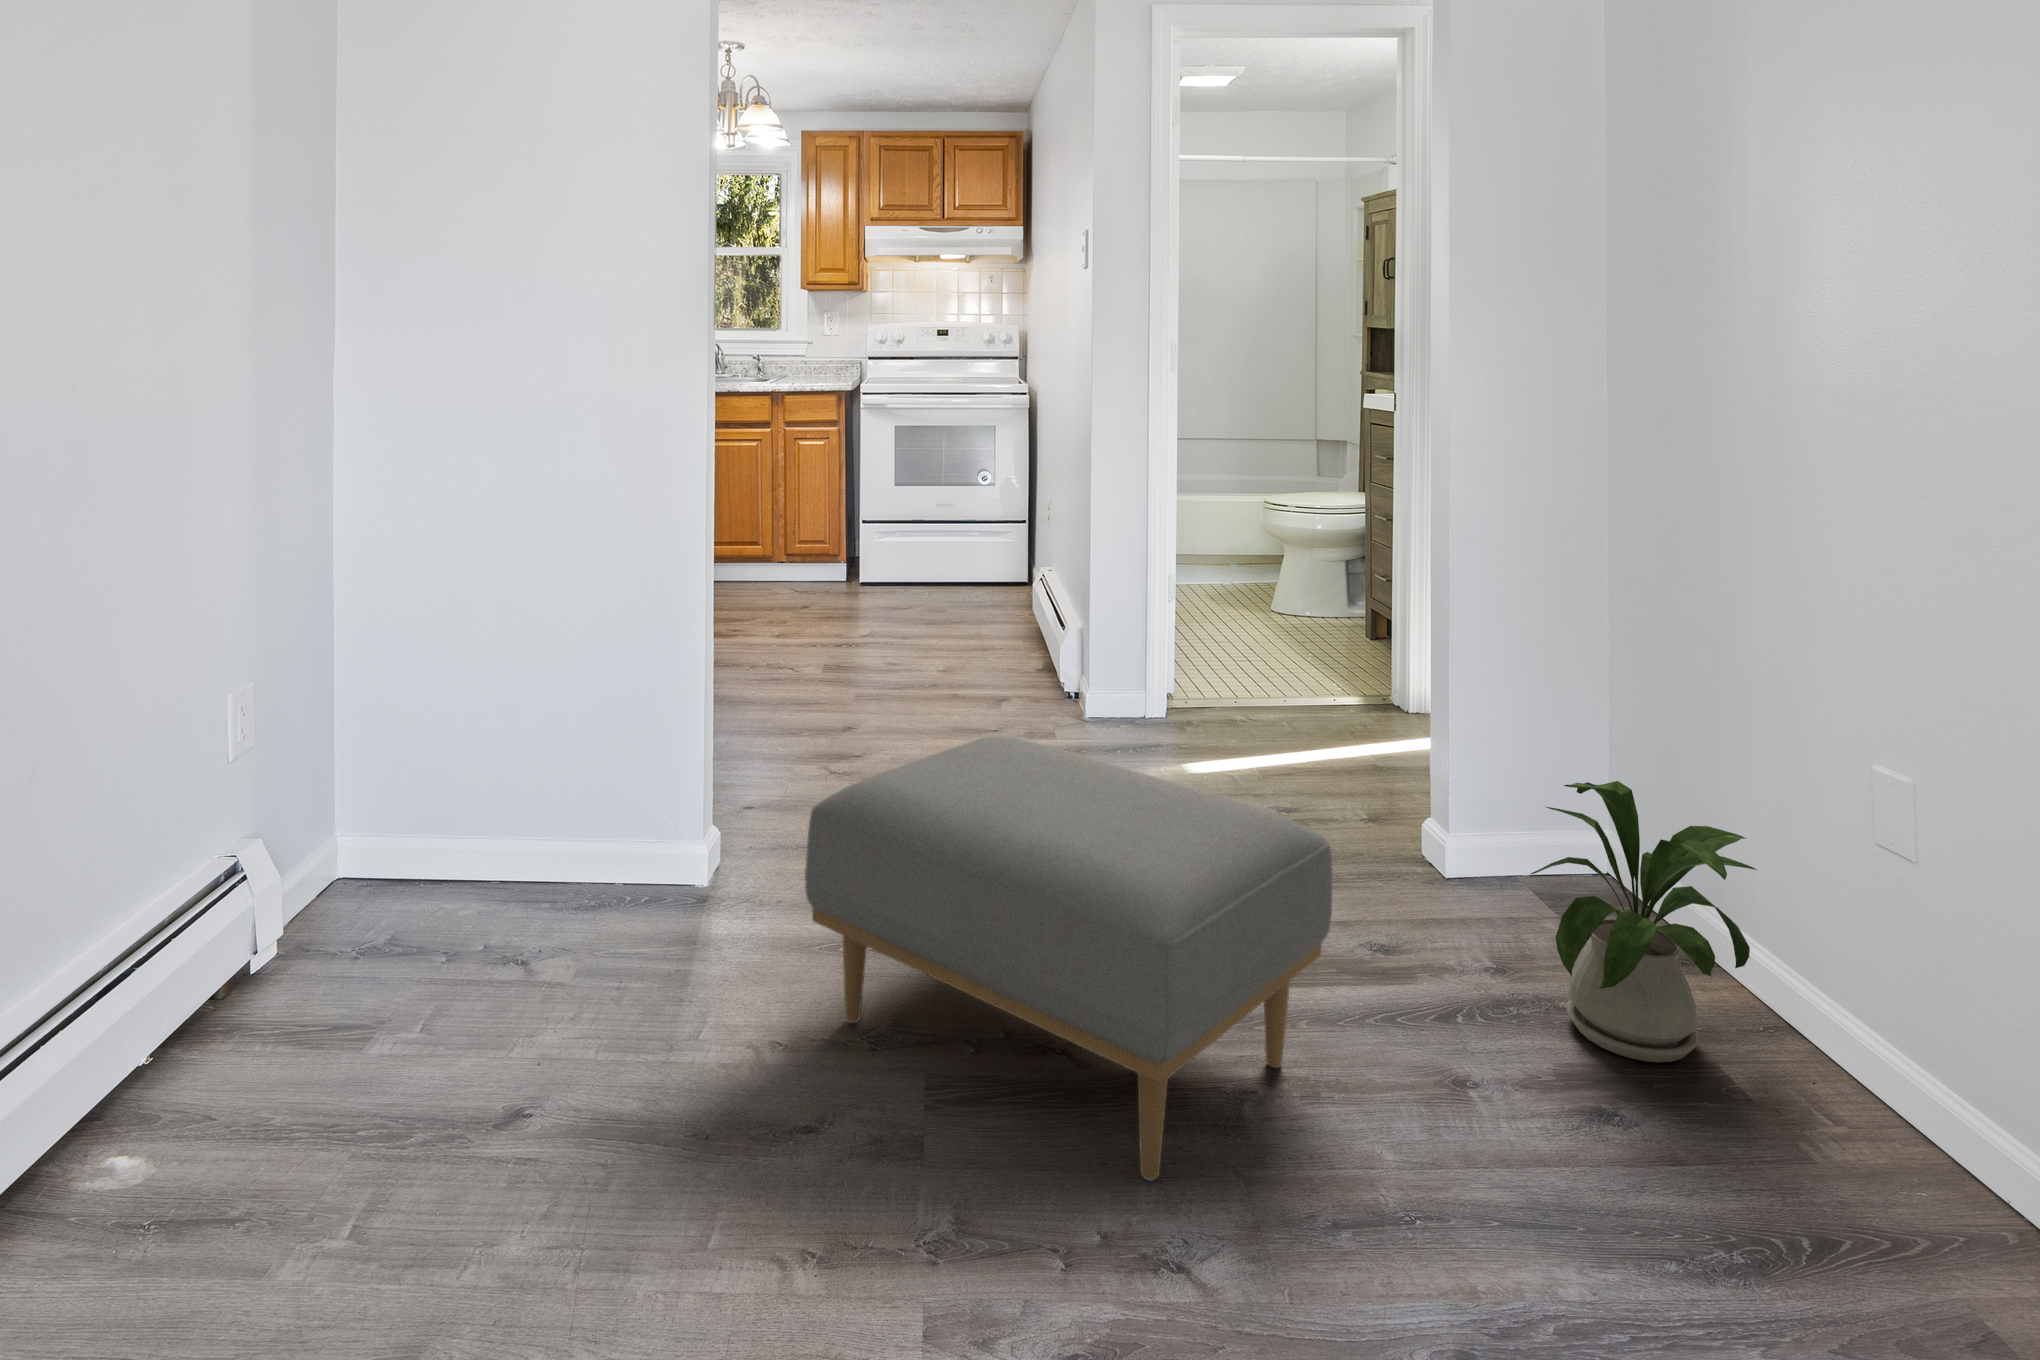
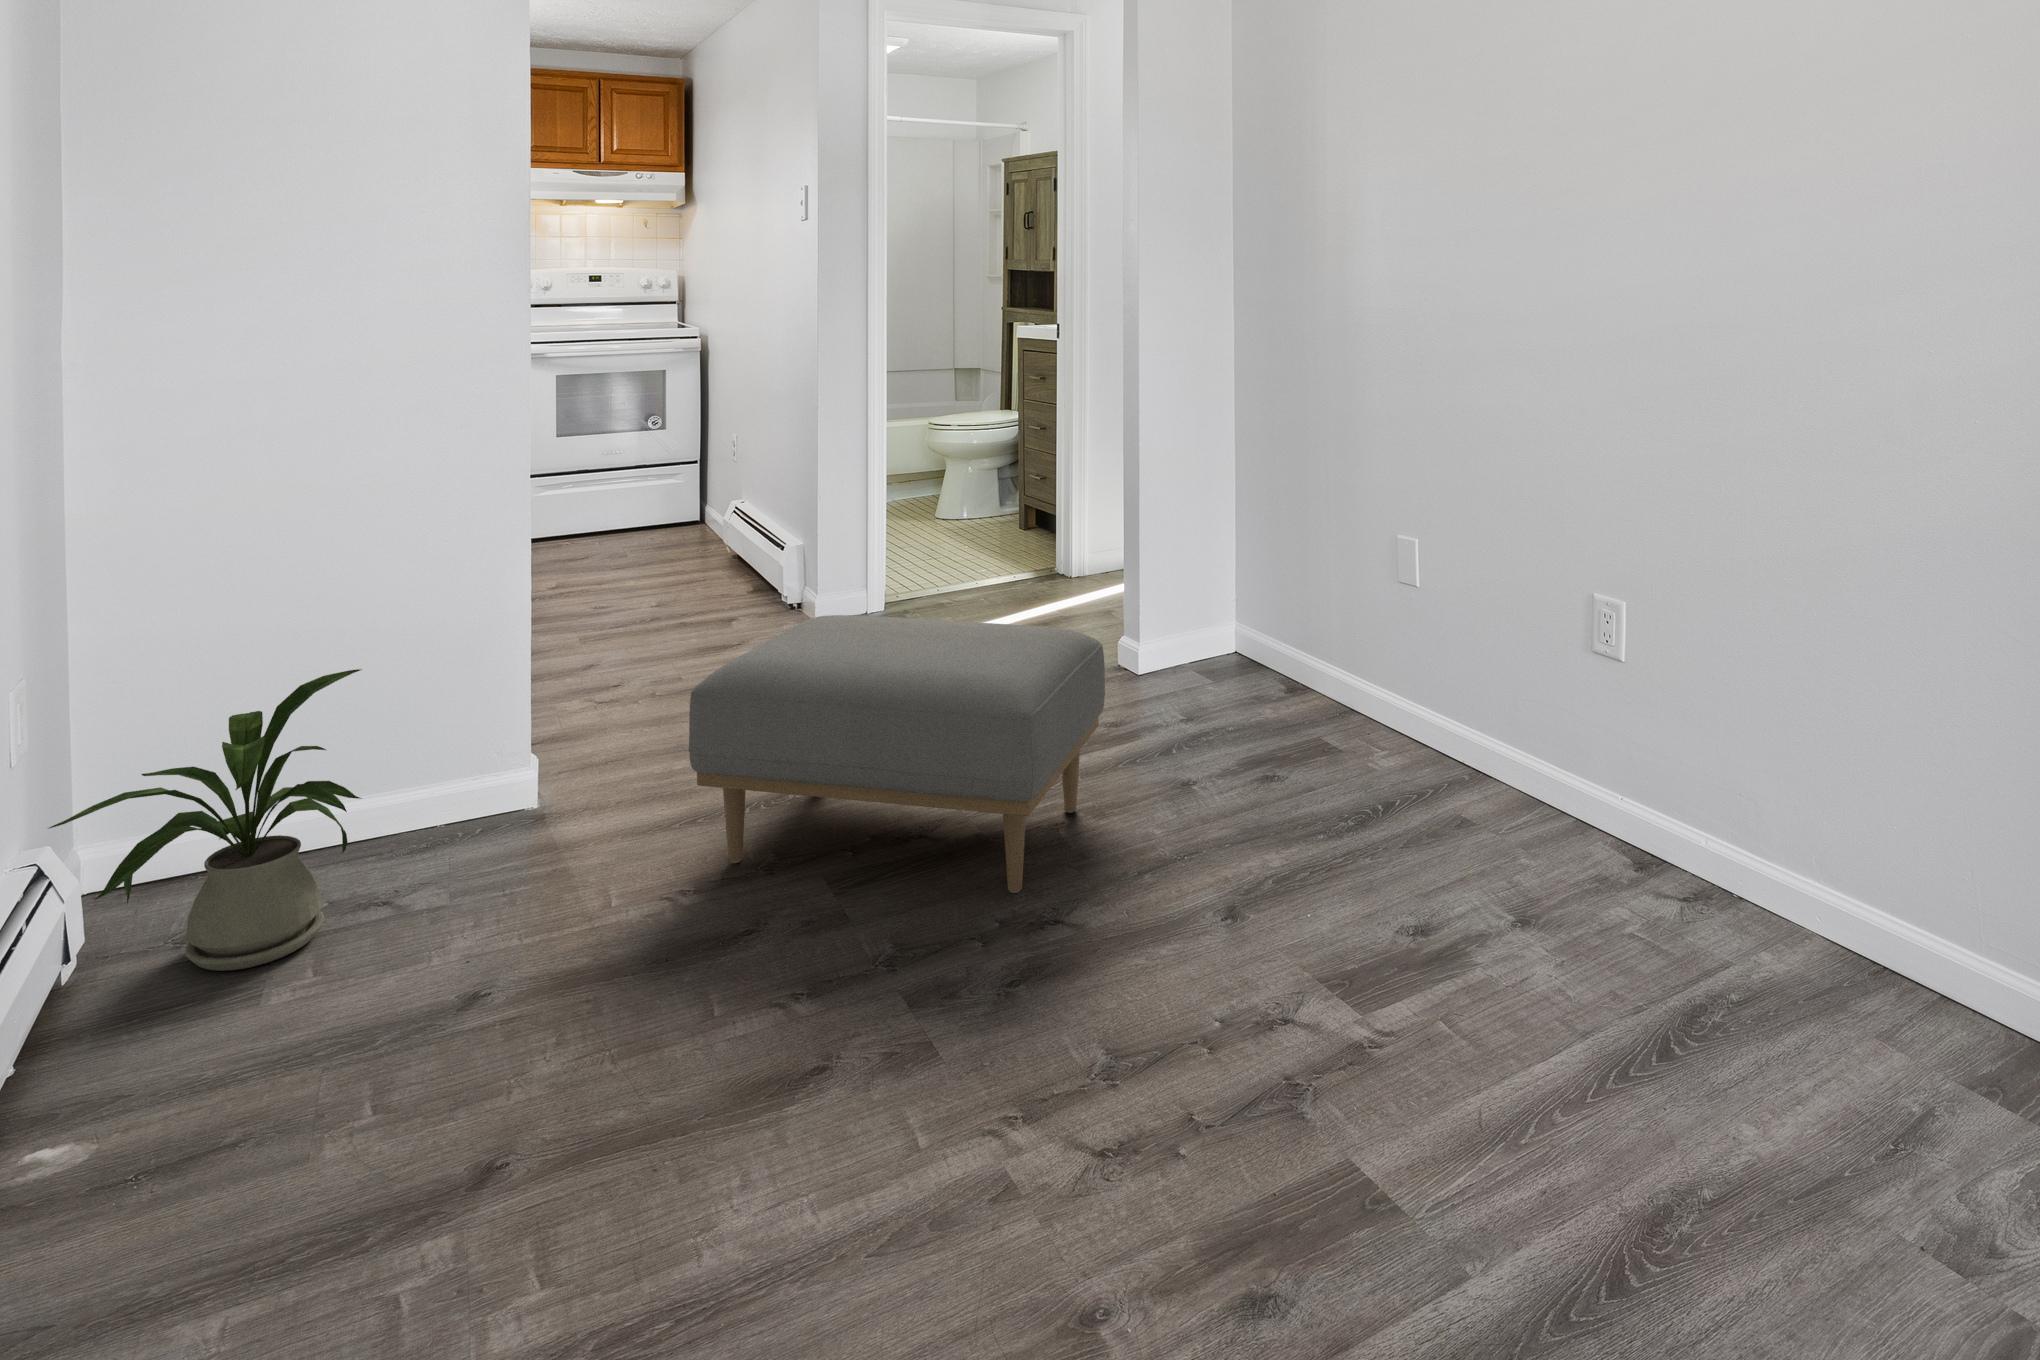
house plant: present [1531,781,1756,1062] -> present [49,669,361,971]

